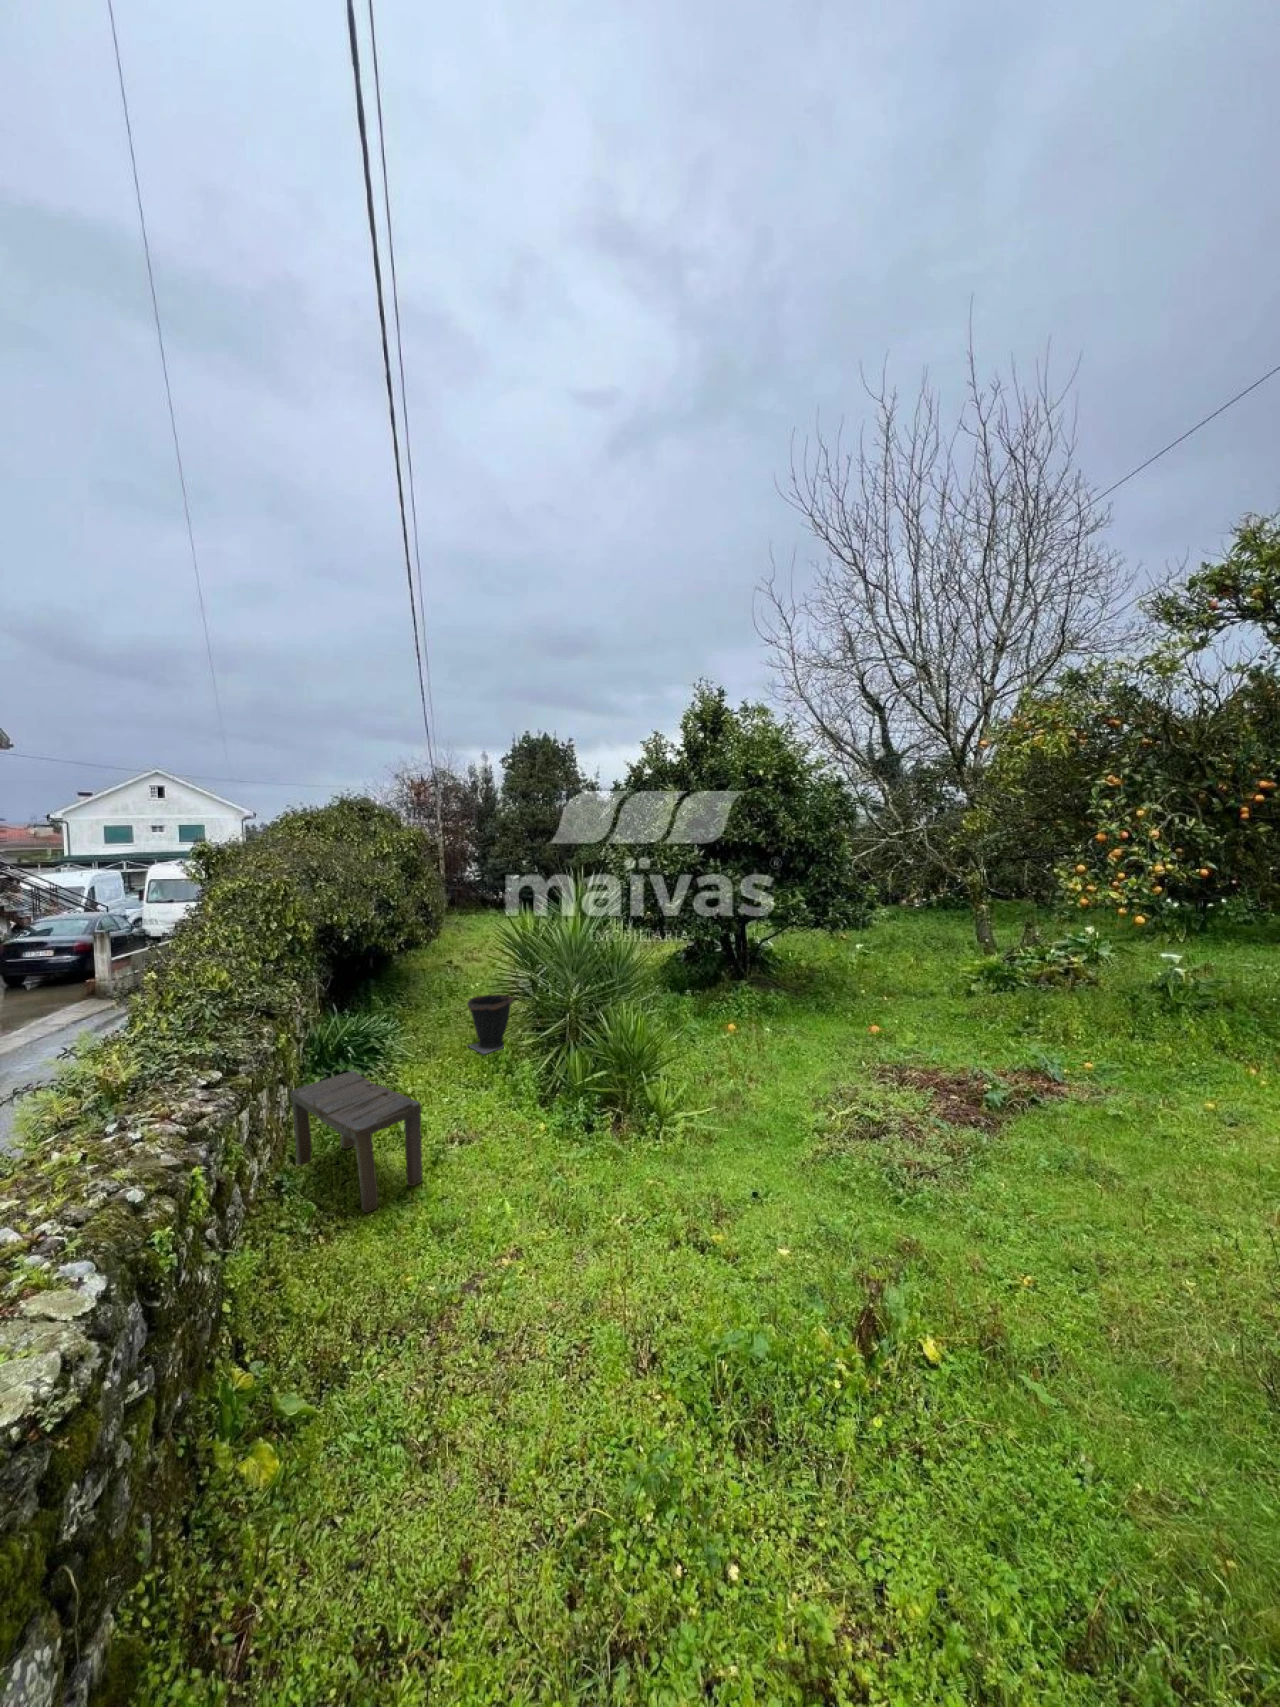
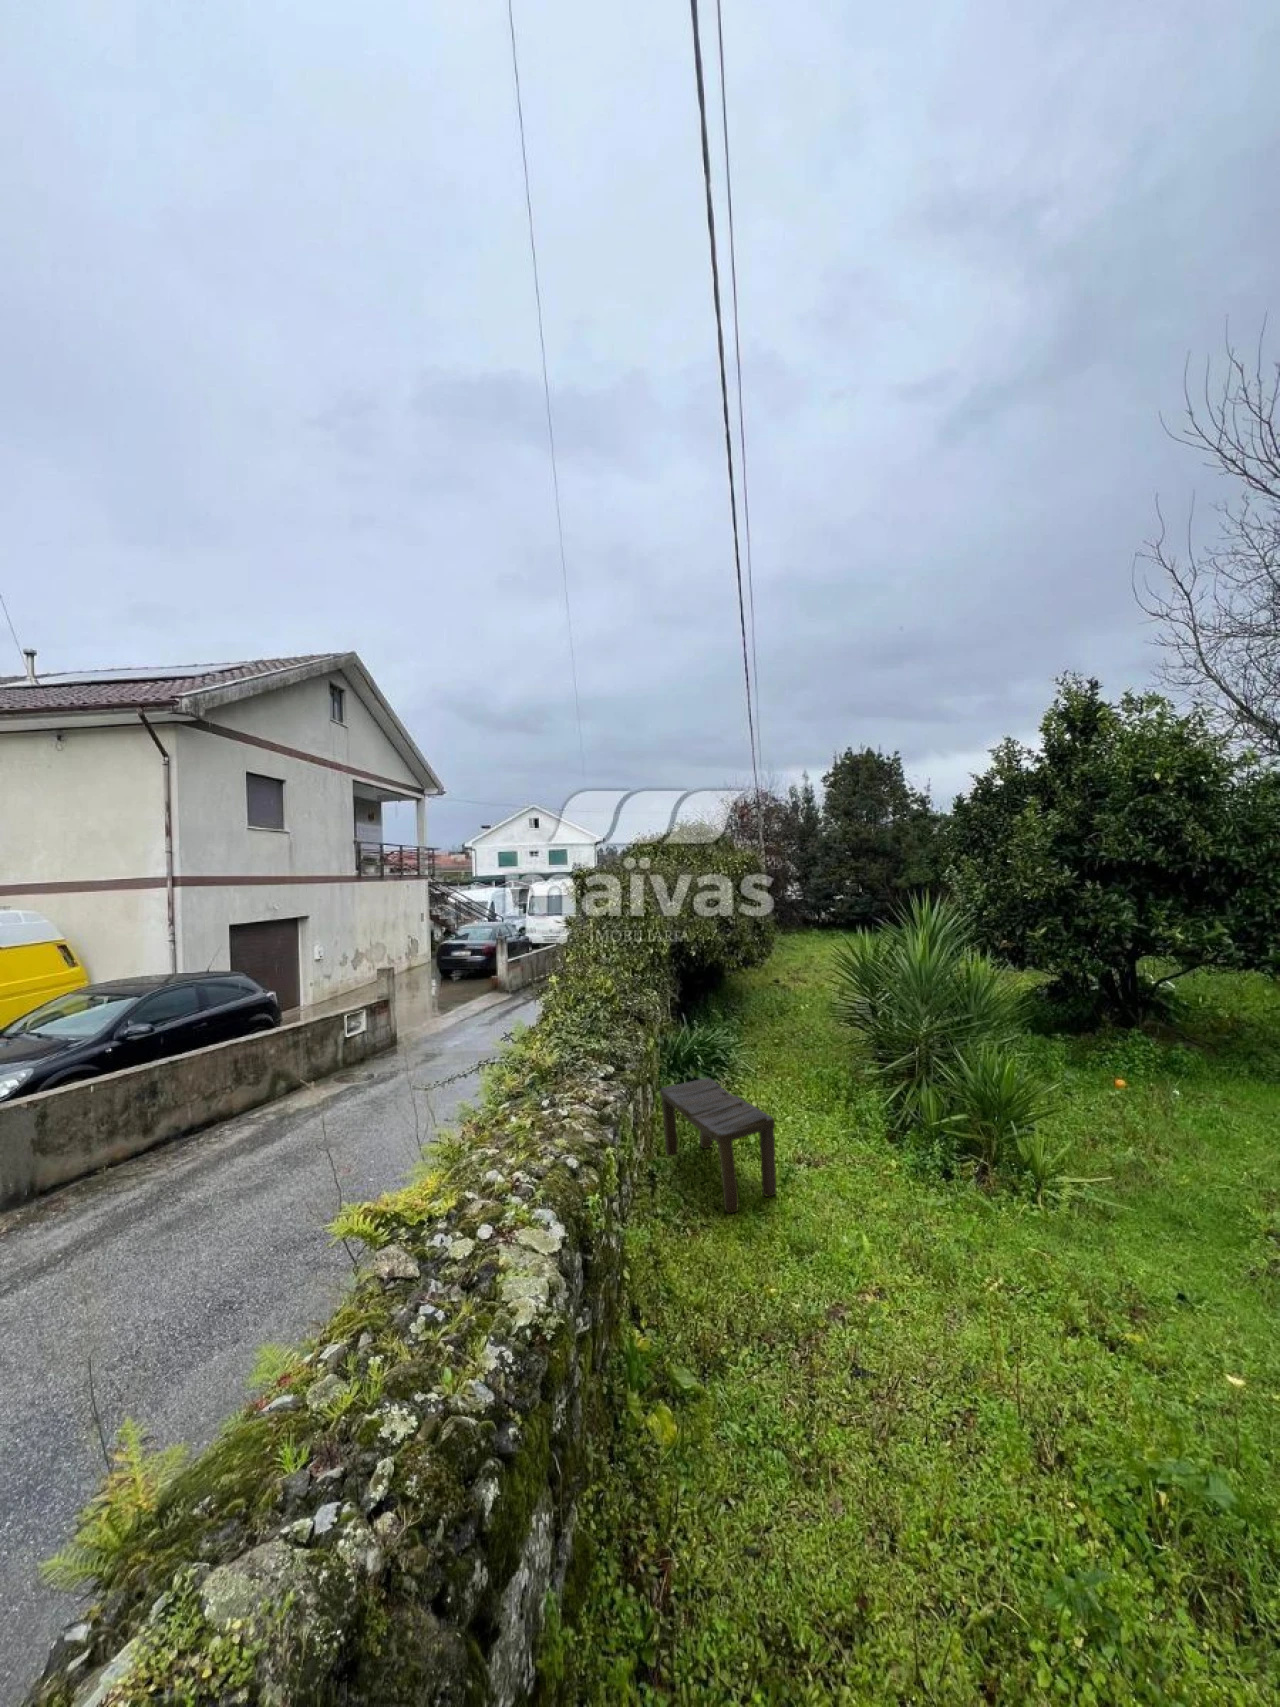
bucket: present [468,995,514,1055] -> none [804,1014,854,1077]

